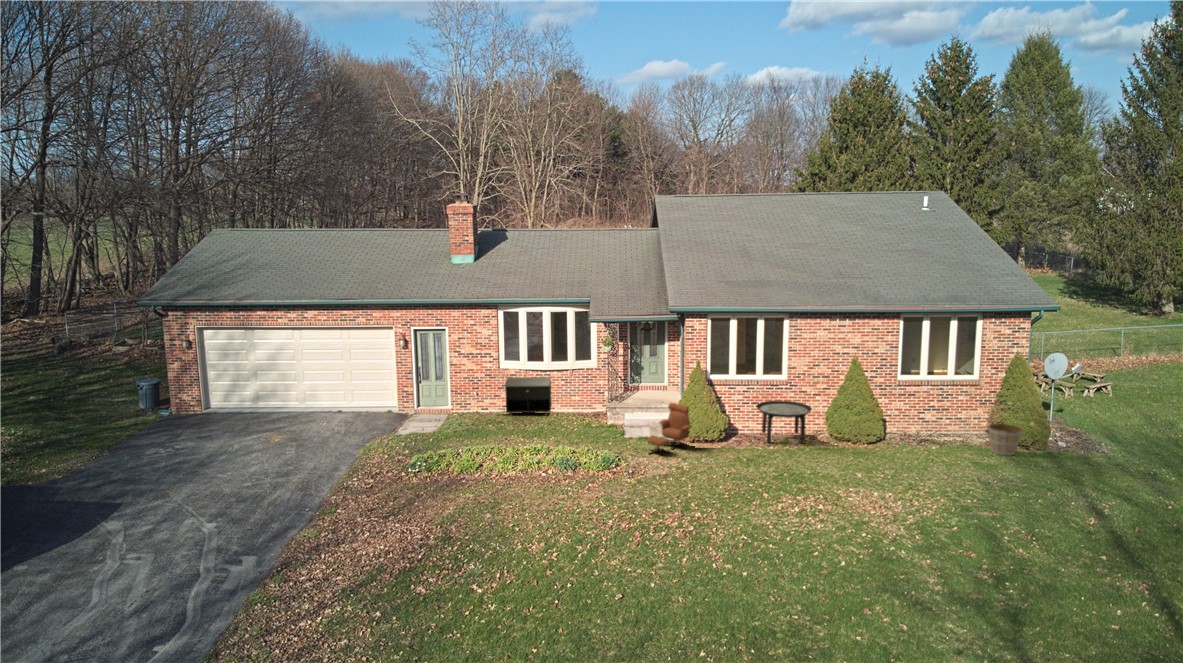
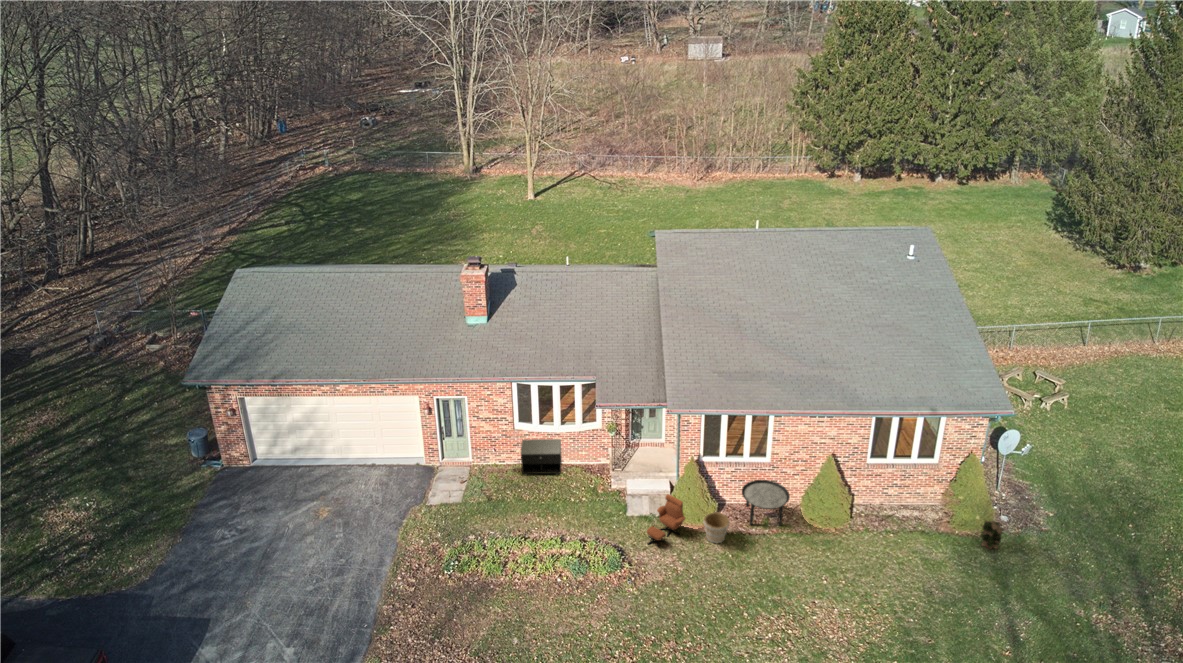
decorative plant: none [1037,421,1066,456] -> present [981,520,1003,549]
wooden bucket: present [988,423,1022,456] -> present [703,512,730,544]

